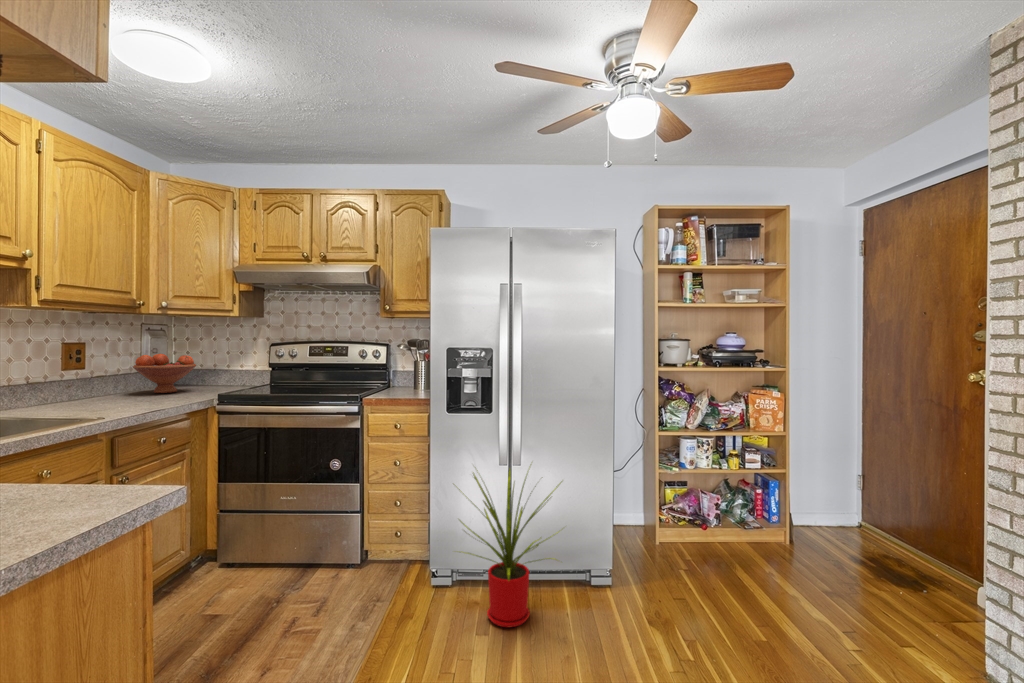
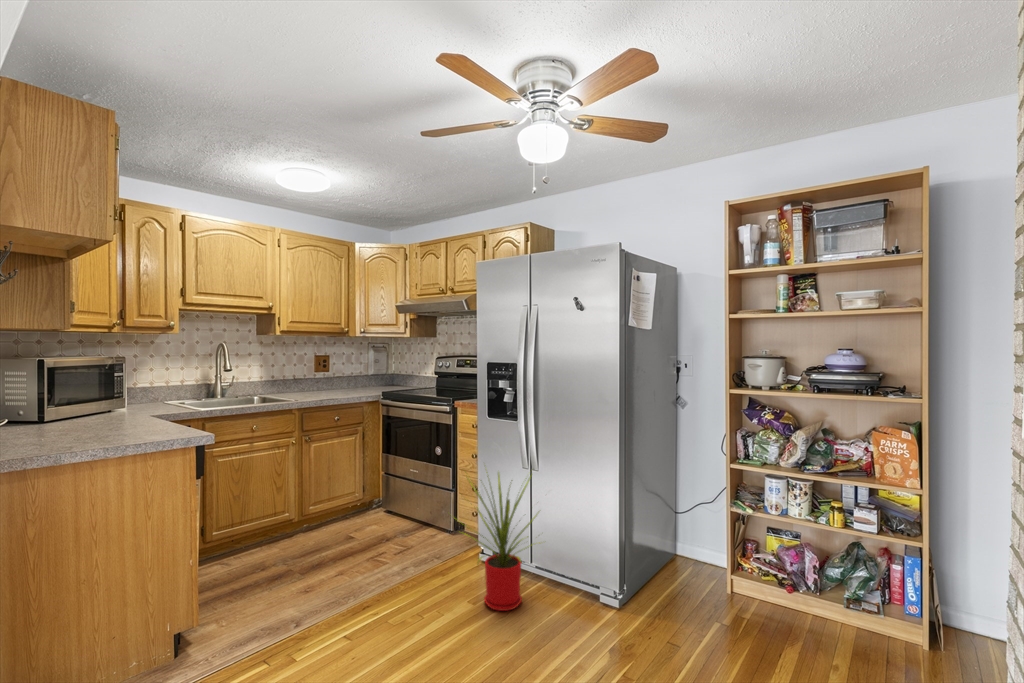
fruit bowl: present [133,354,196,393] -> none [353,363,389,389]

